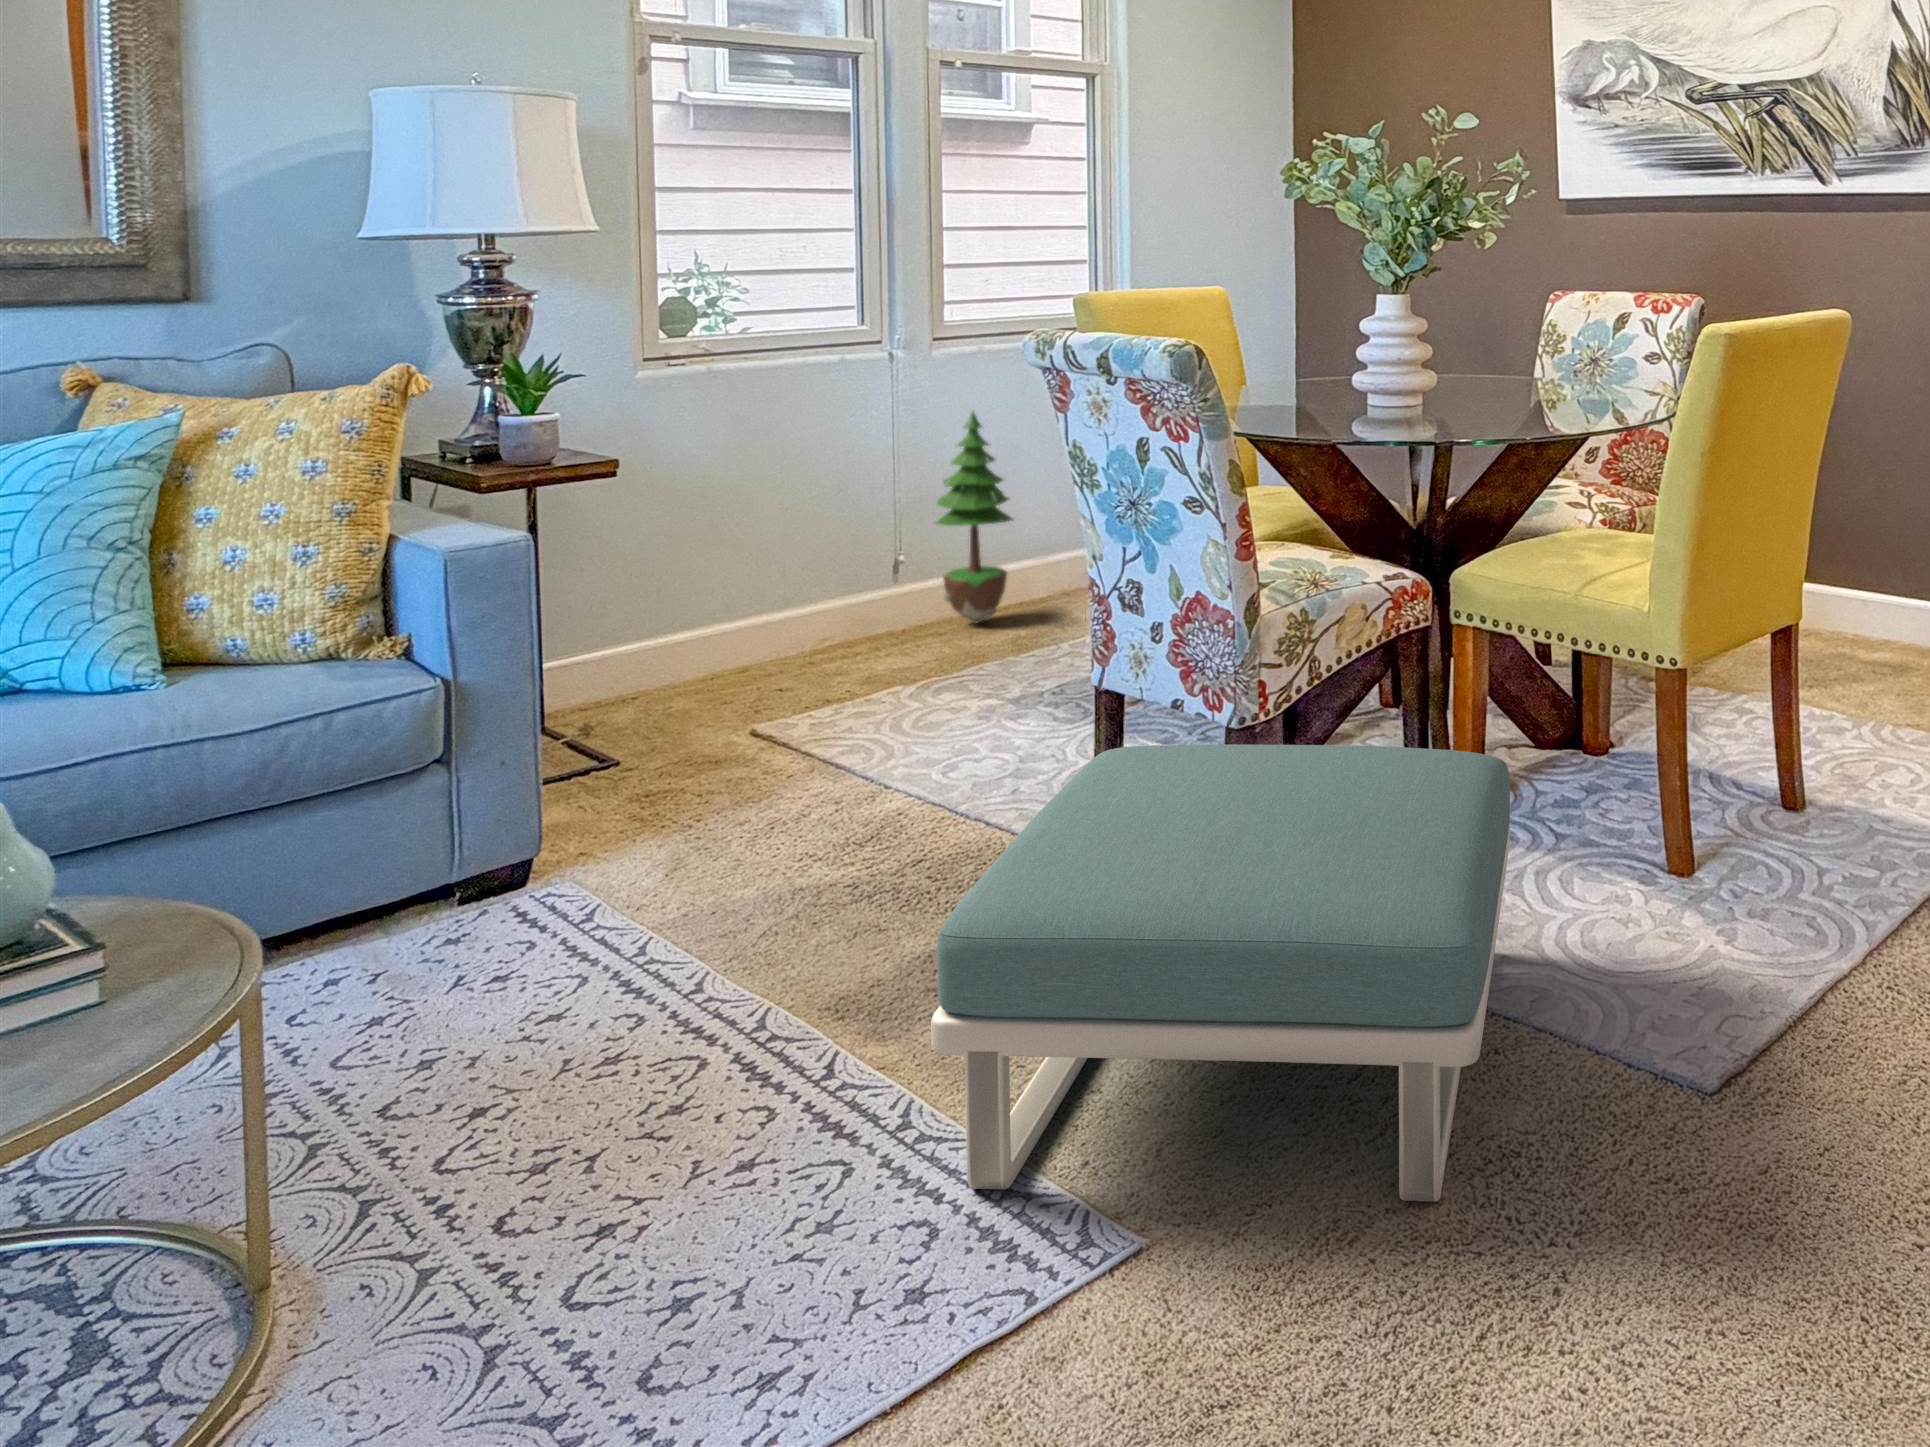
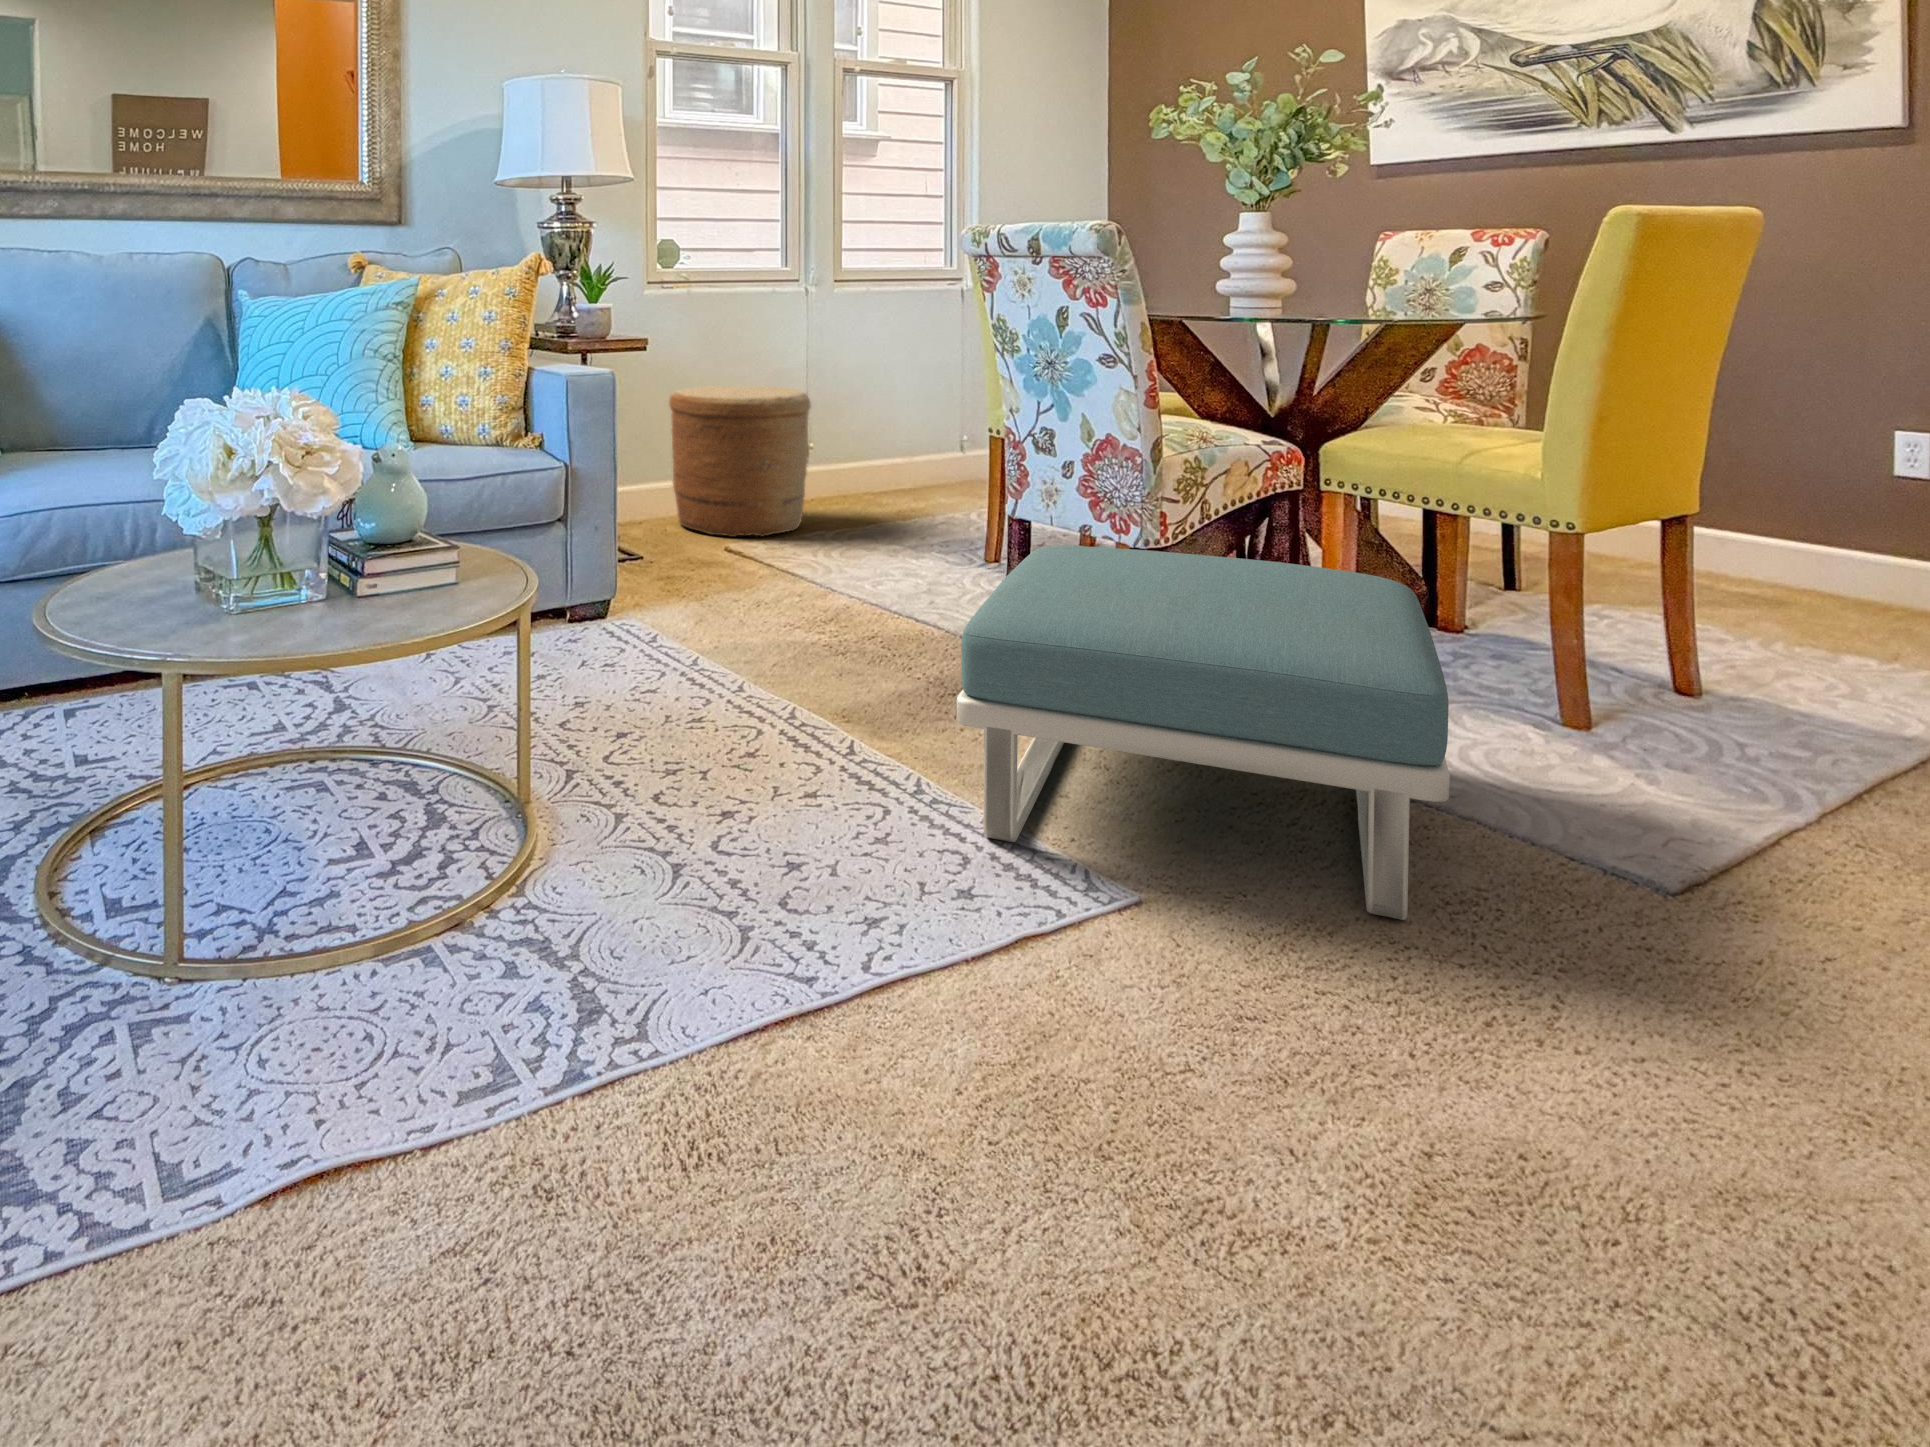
potted tree: present [937,412,1013,623] -> none [831,334,891,501]
woven basket: none [679,492,889,709] -> present [669,386,811,537]

